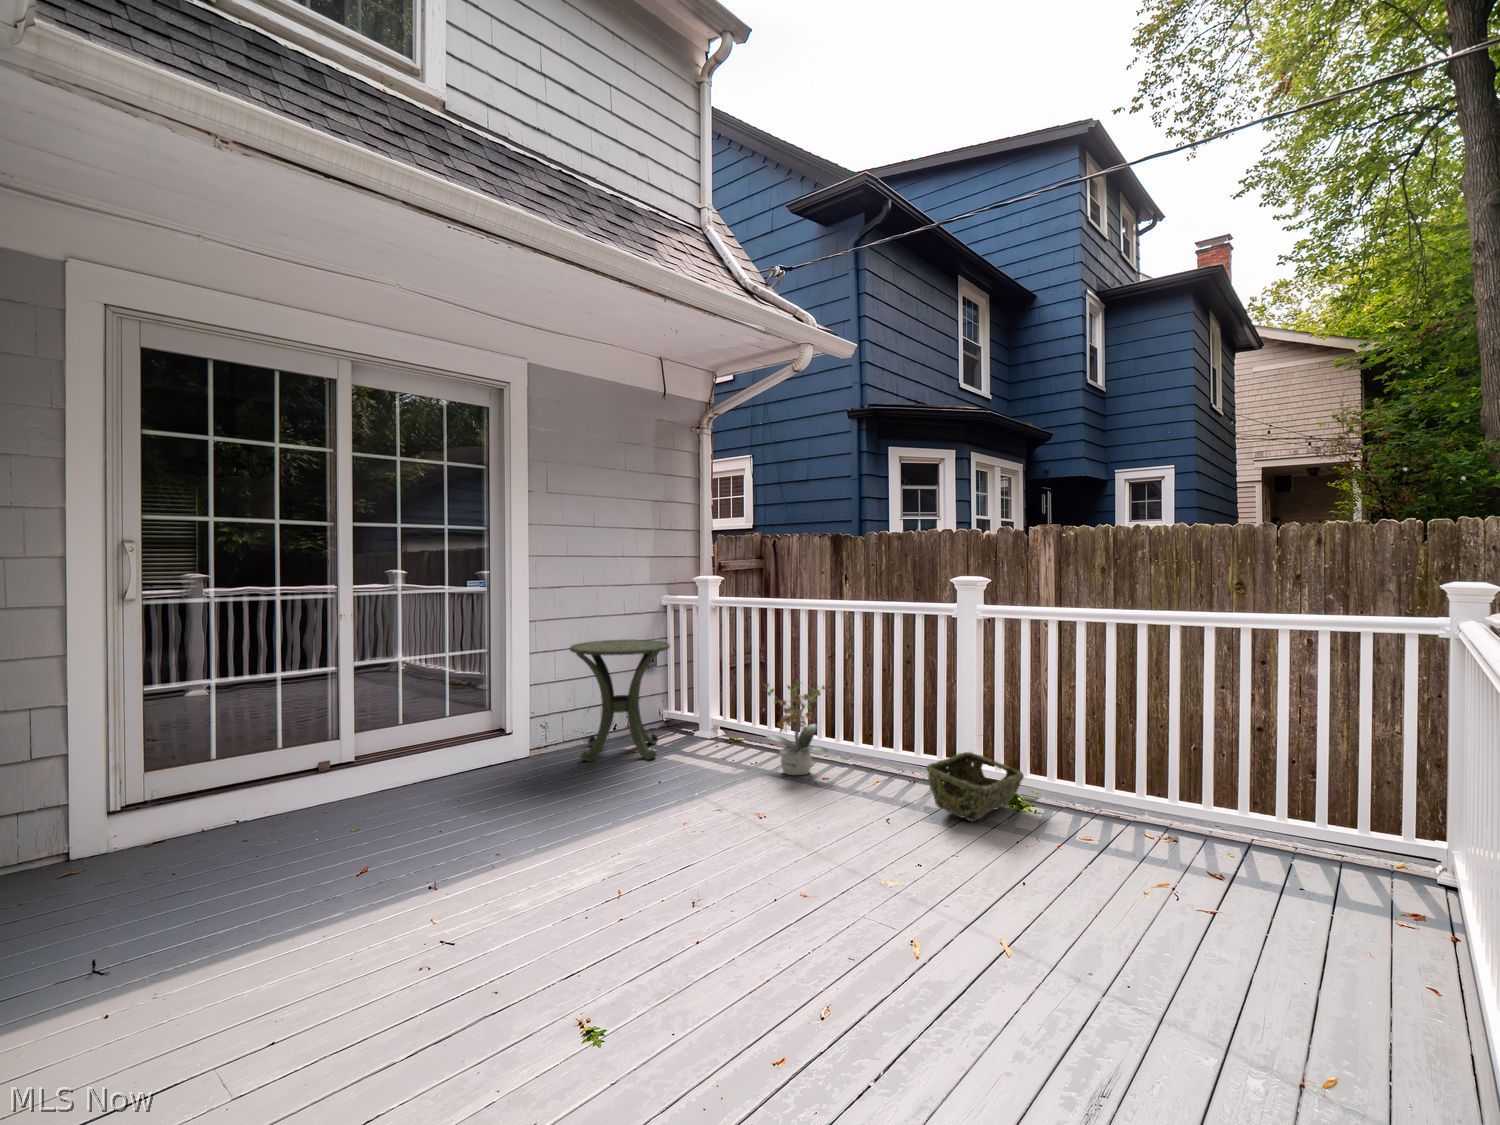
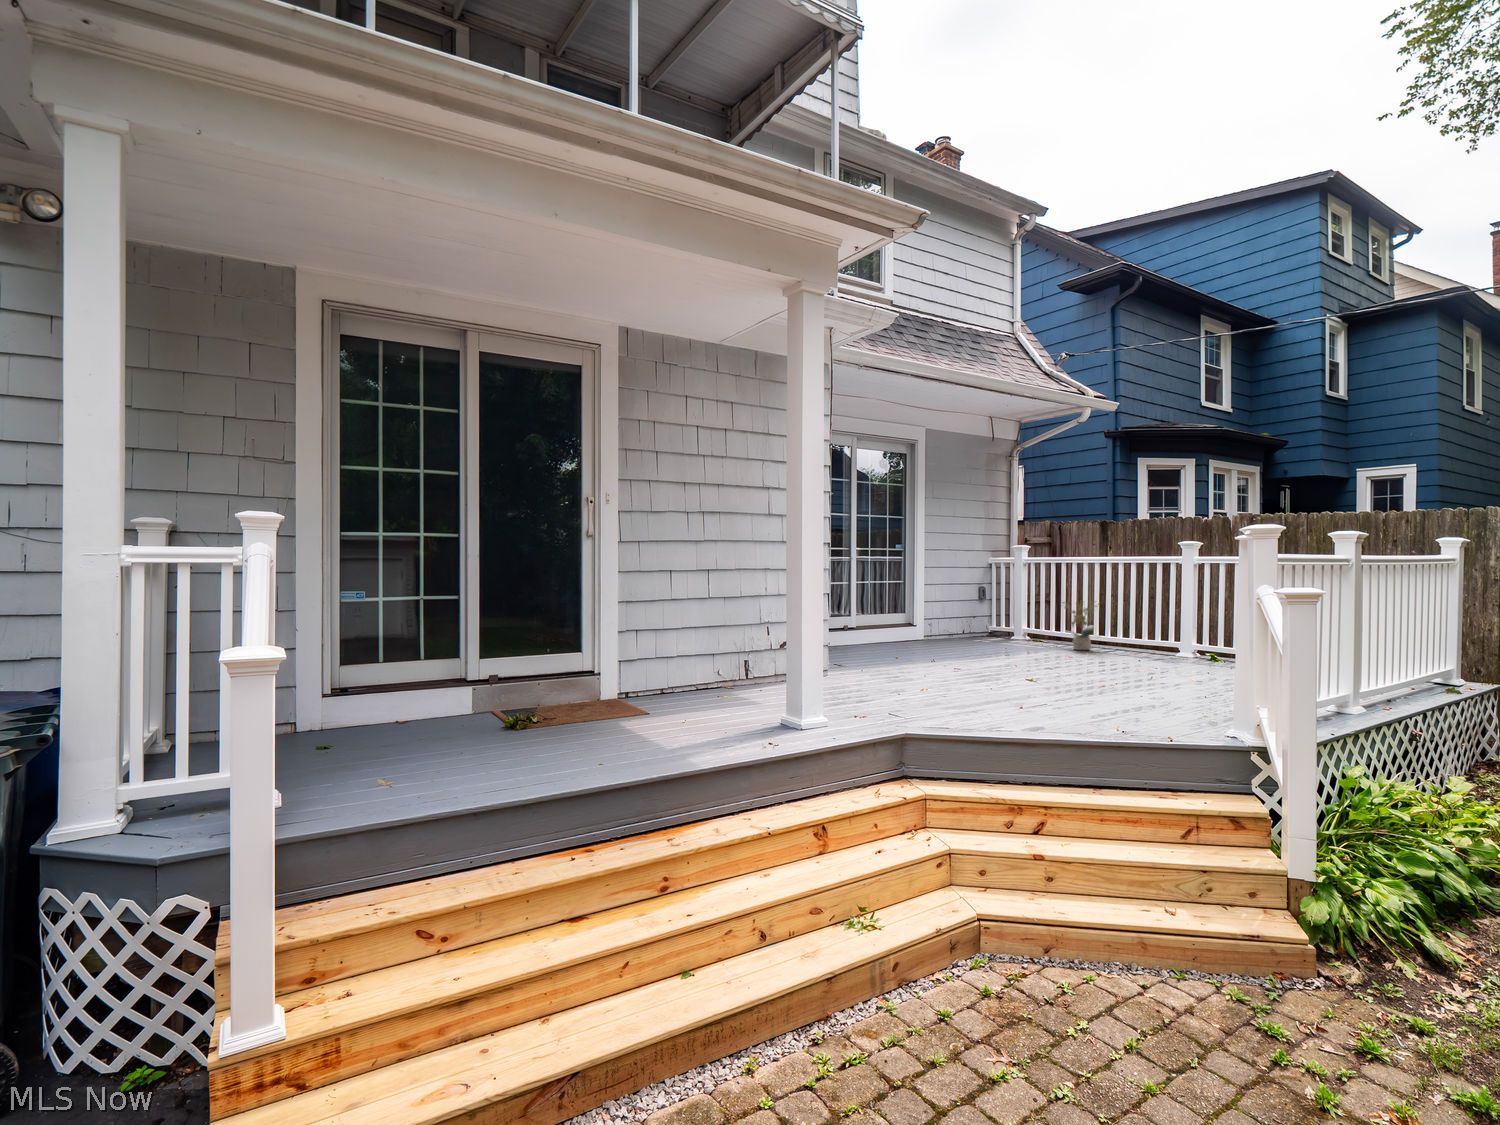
side table: present [570,640,670,761] -> none [944,581,1002,644]
woven basket: present [926,752,1024,821] -> none [1159,634,1216,662]

